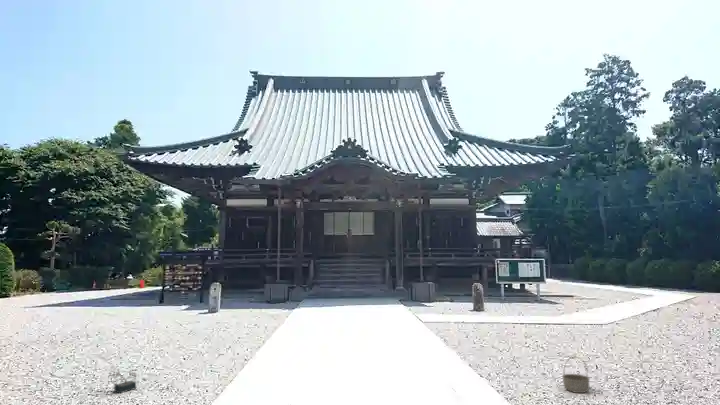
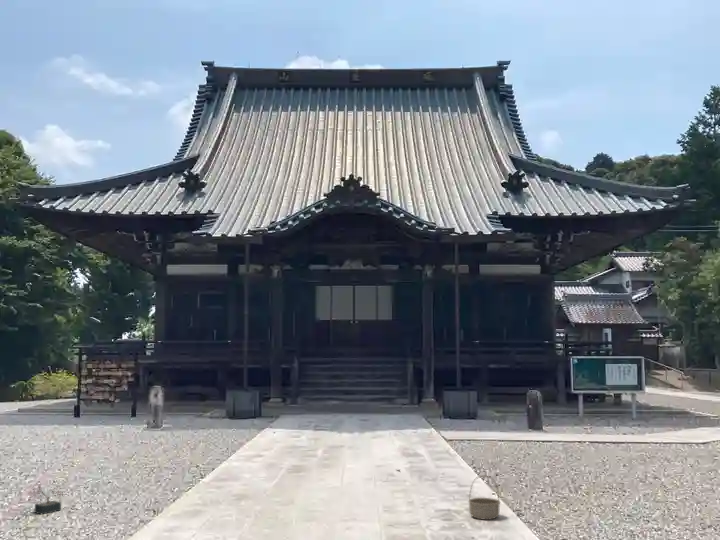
basket: present [563,357,589,393] -> present [469,475,500,520]

